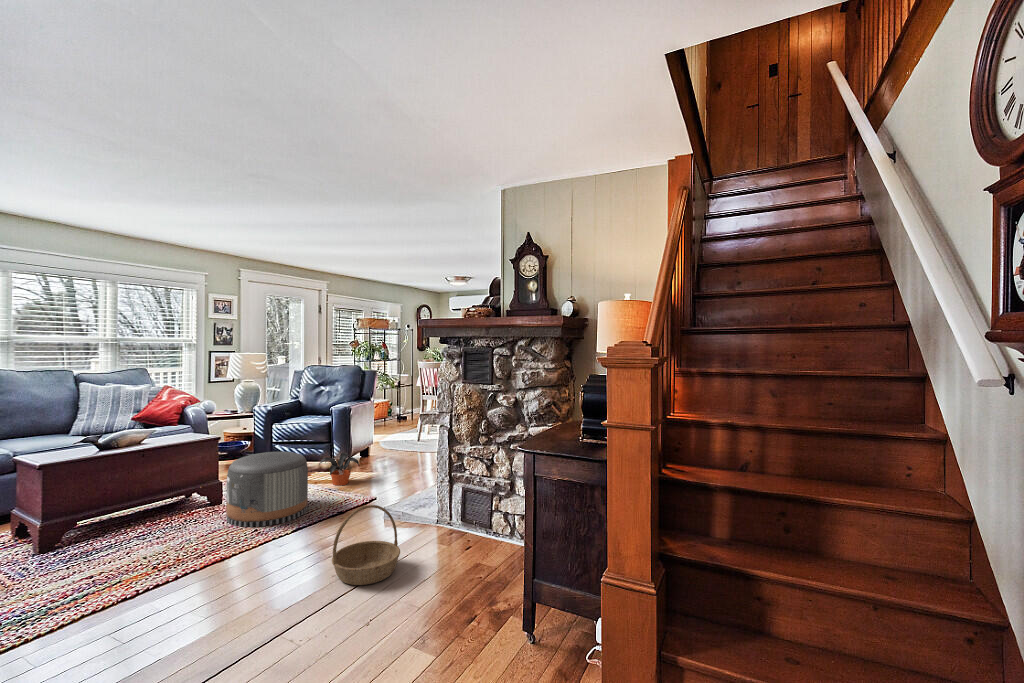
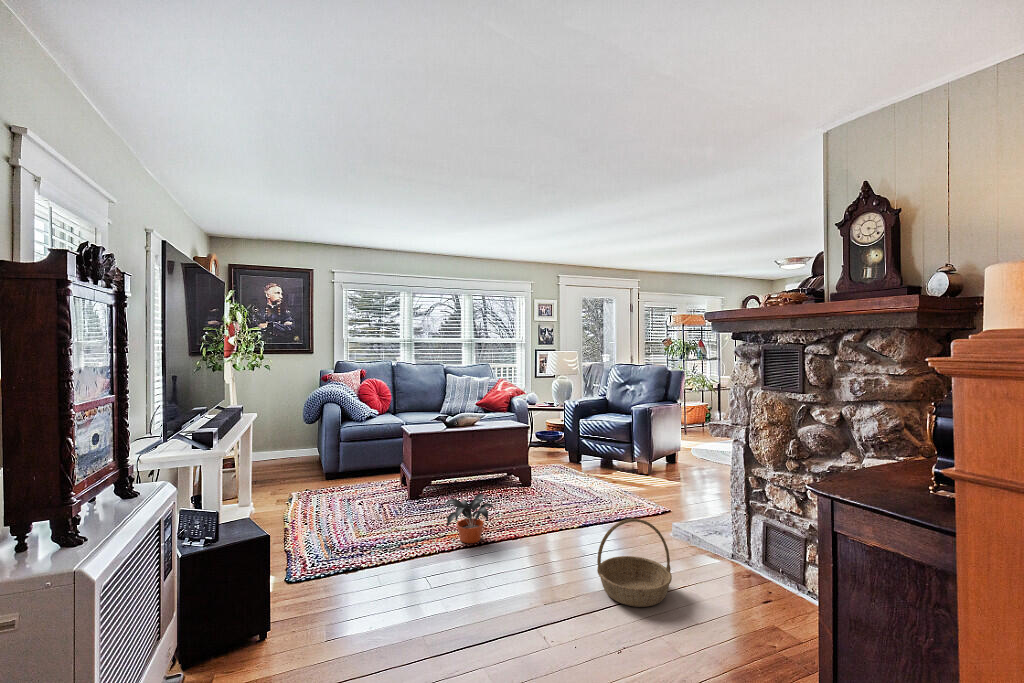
pouf: present [226,452,308,527] -> none [530,446,599,516]
potted plant: present [319,452,359,486] -> present [445,494,494,543]

